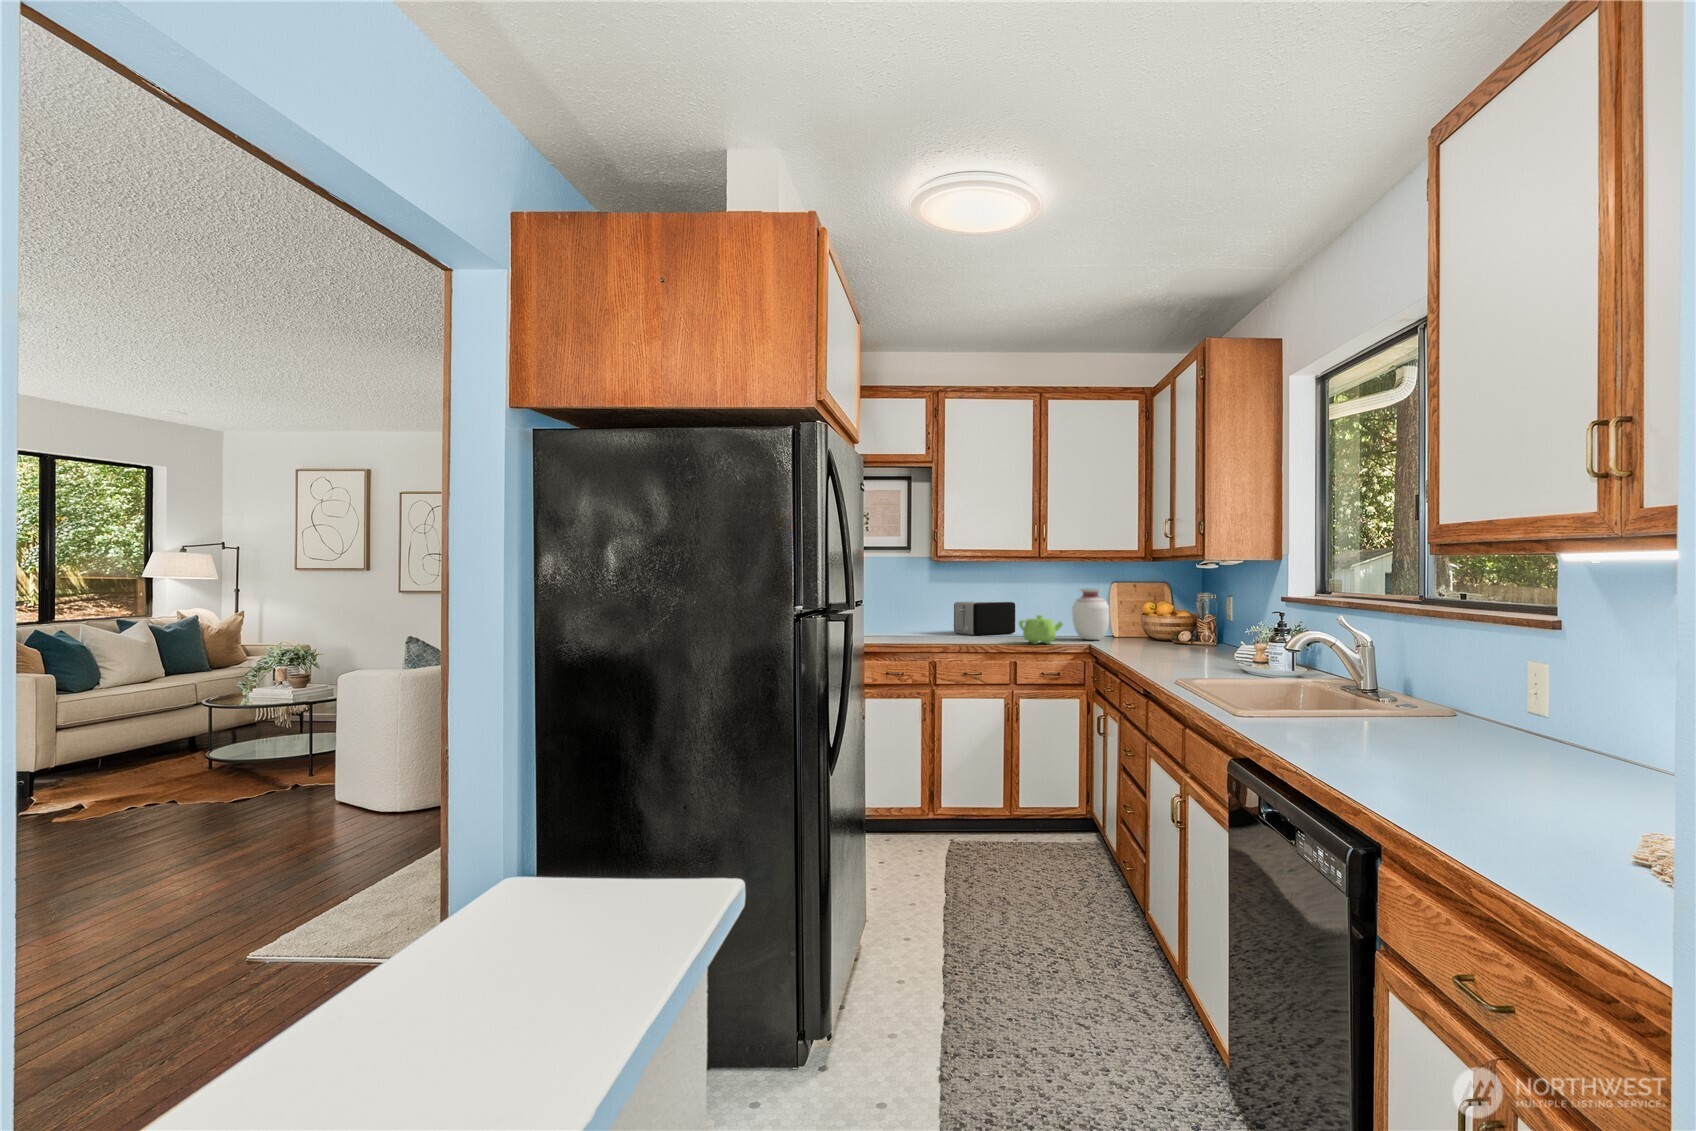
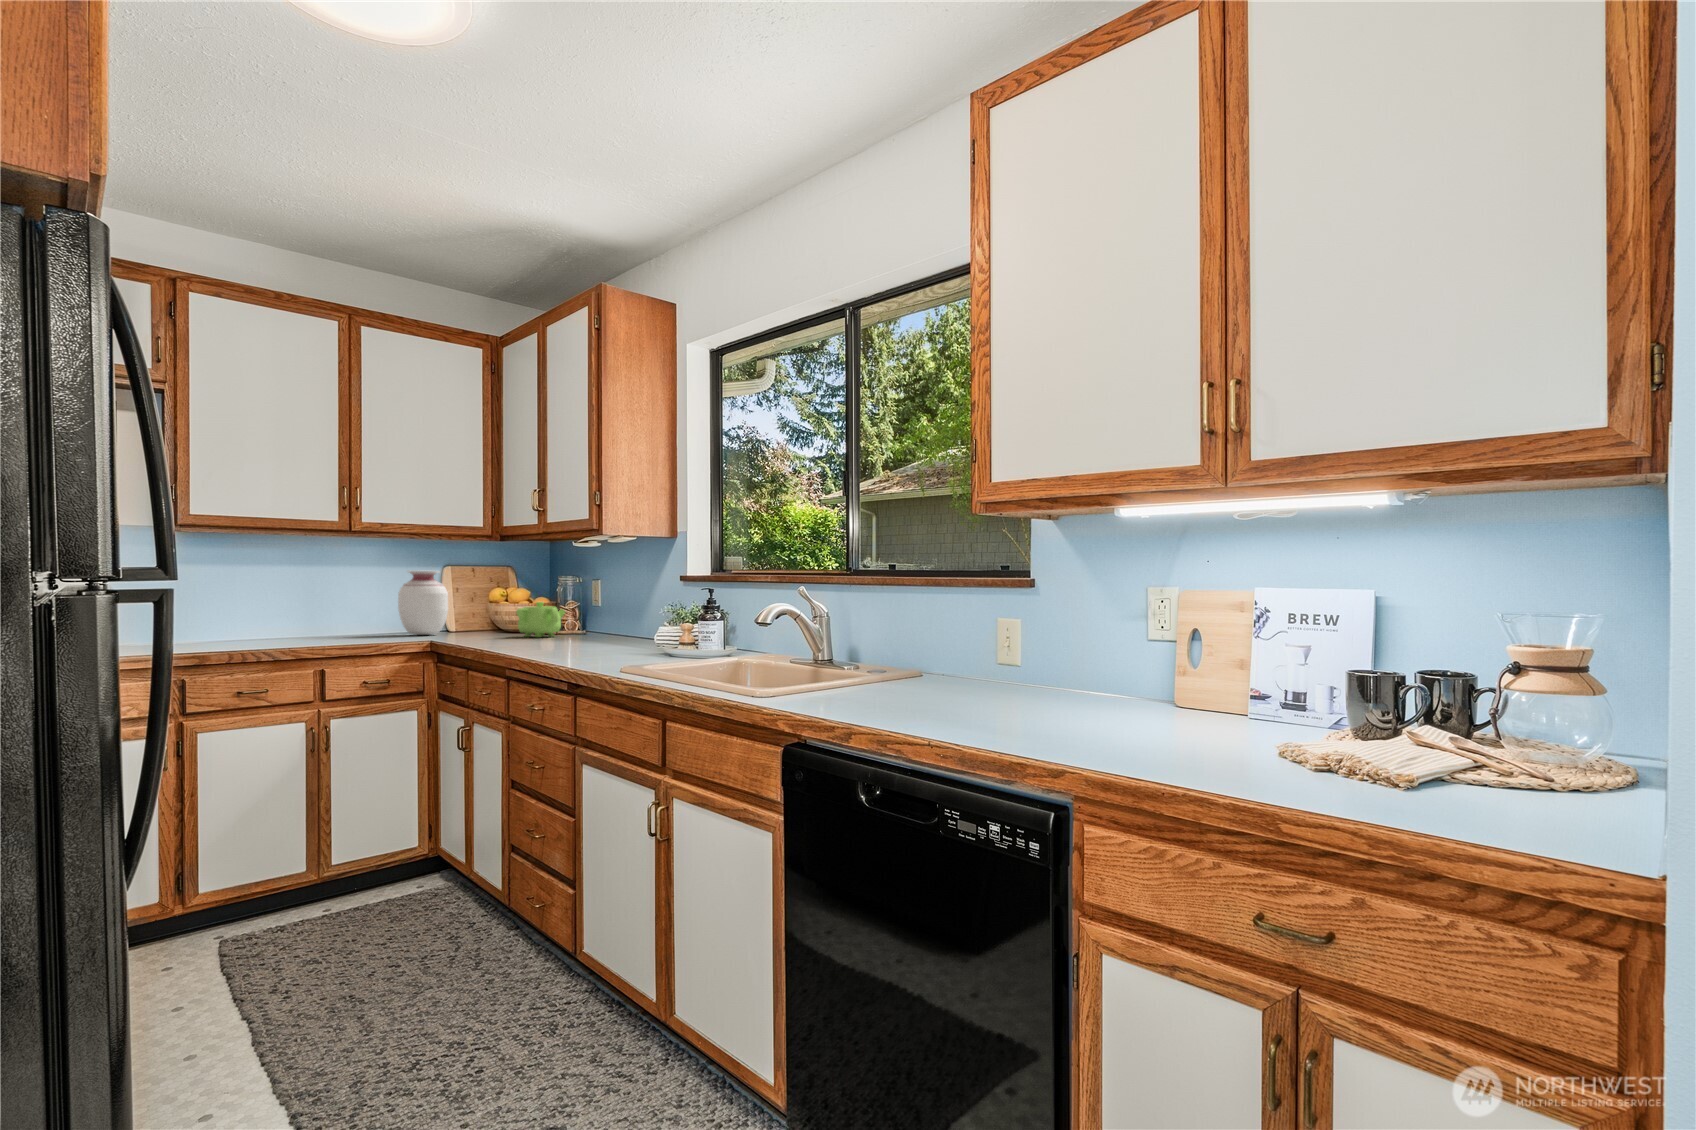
toaster: present [954,602,1015,635] -> none [203,591,306,638]
teapot: present [1019,615,1063,644] -> present [516,602,565,637]

